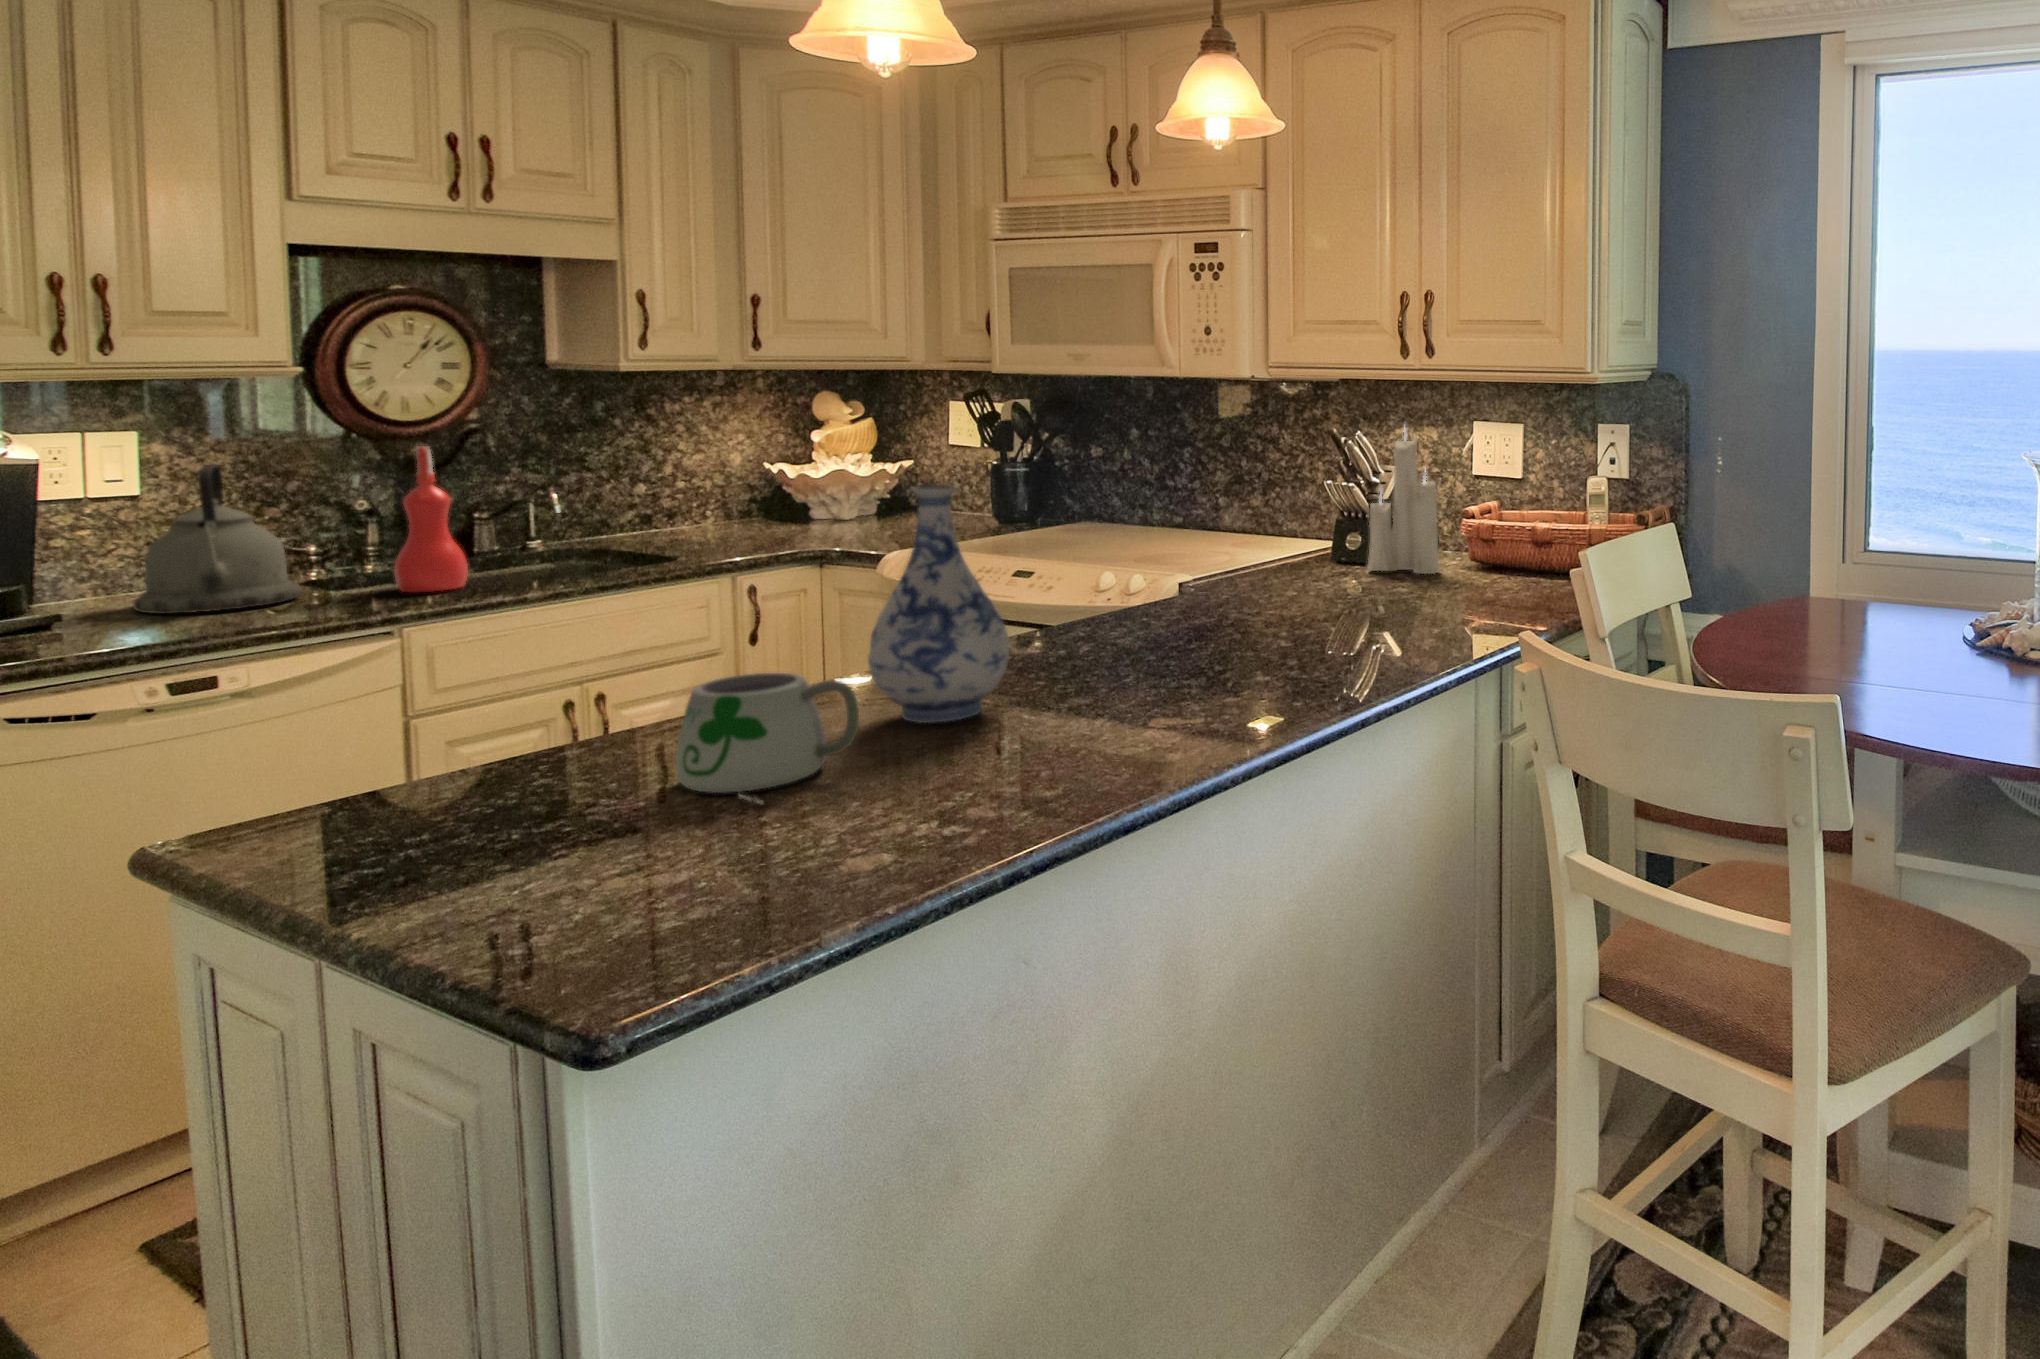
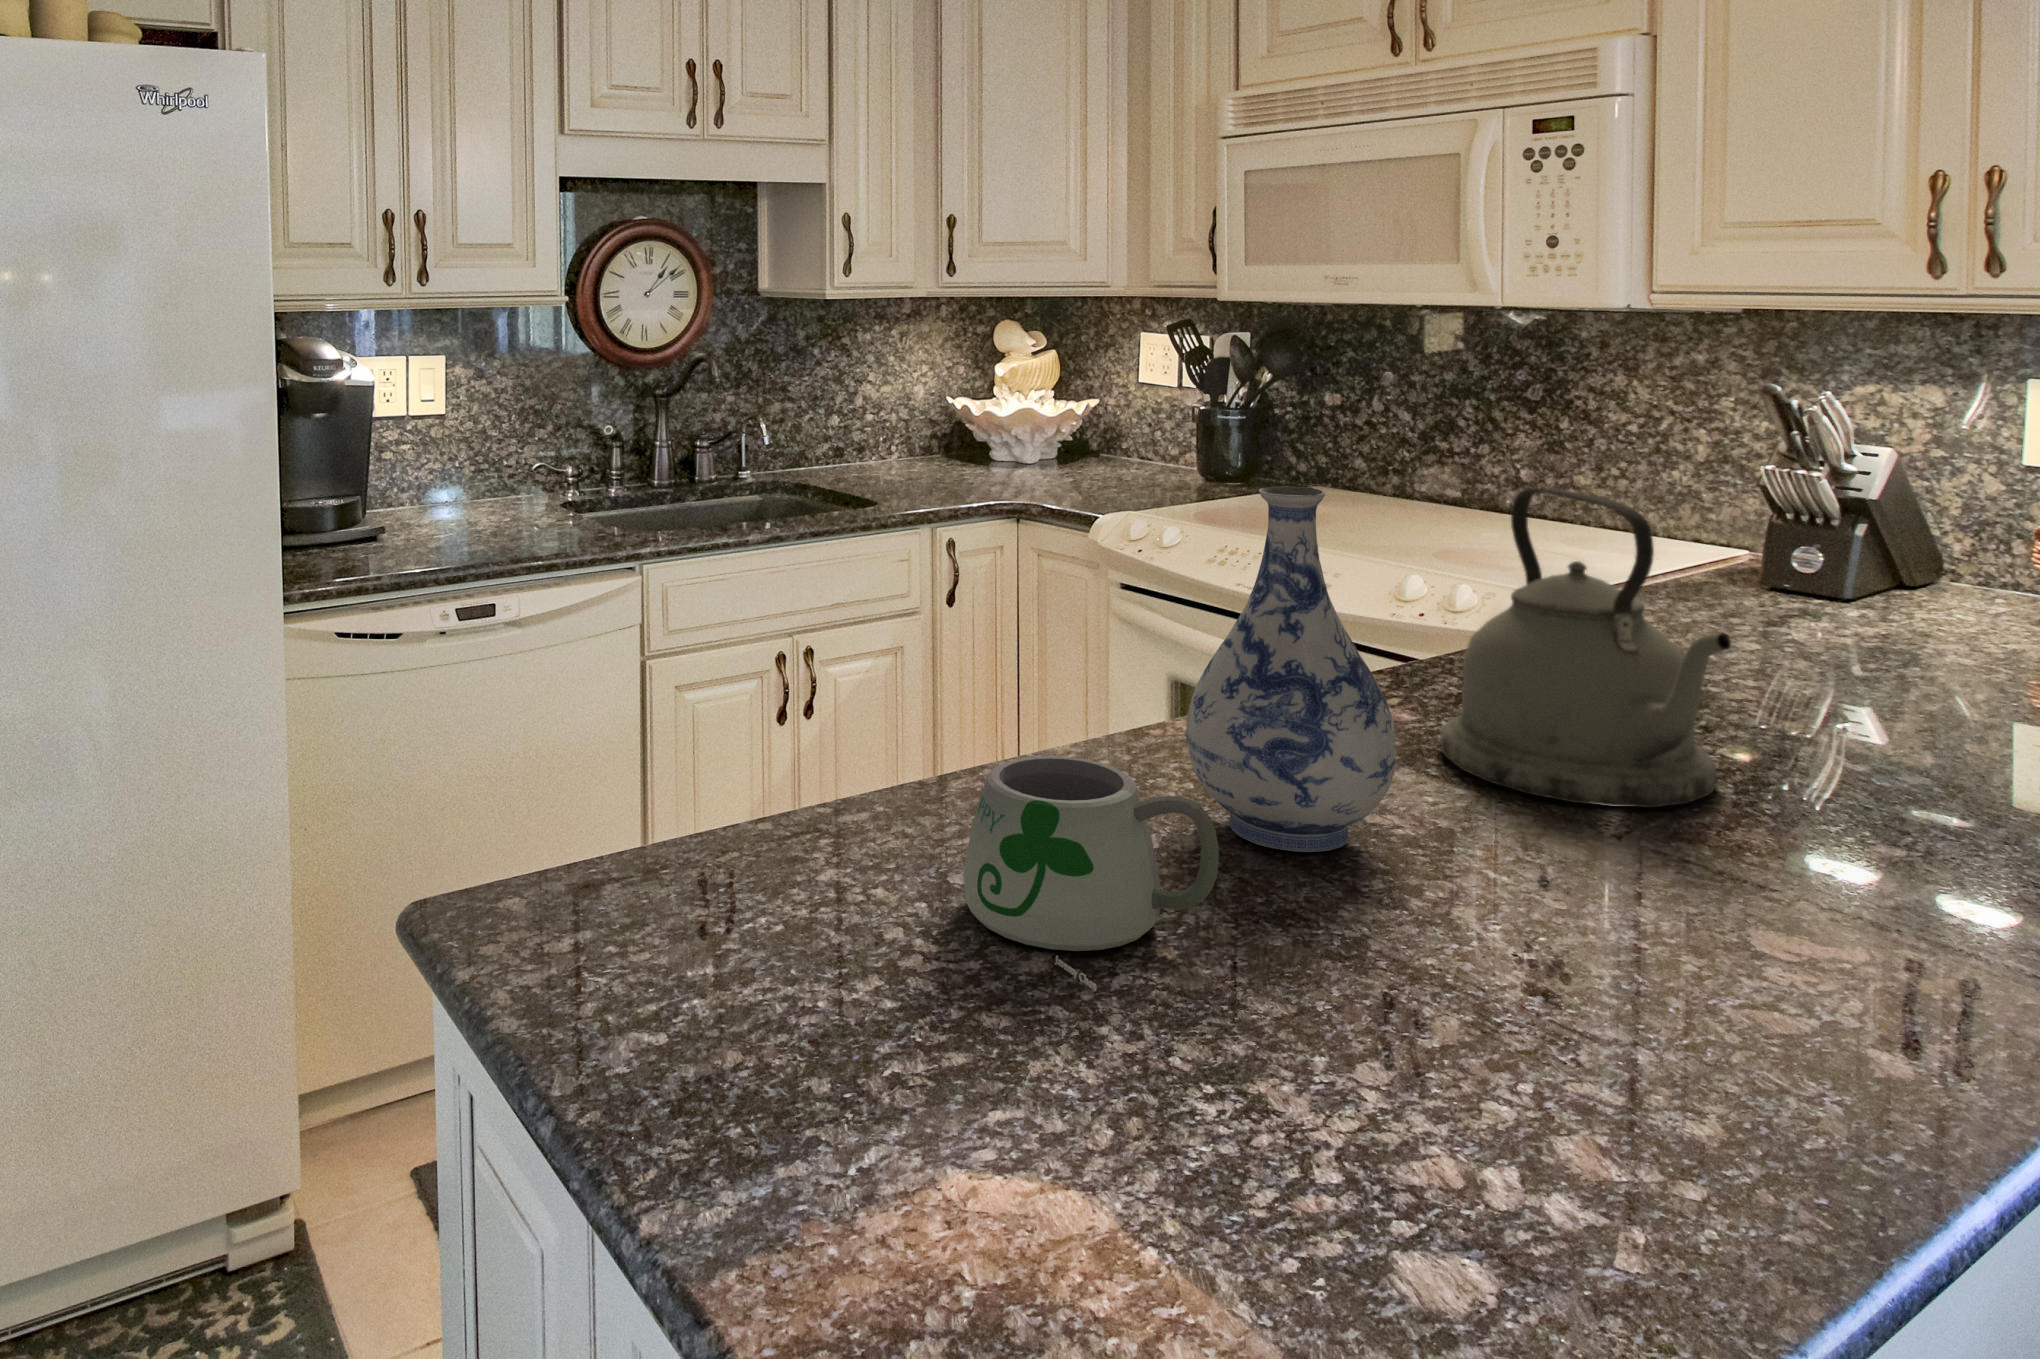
candle: present [1367,439,1441,574] -> none [1843,371,2001,640]
spray bottle: present [394,446,468,592] -> none [631,378,689,527]
kettle: present [133,464,301,614] -> present [1440,488,1731,807]

